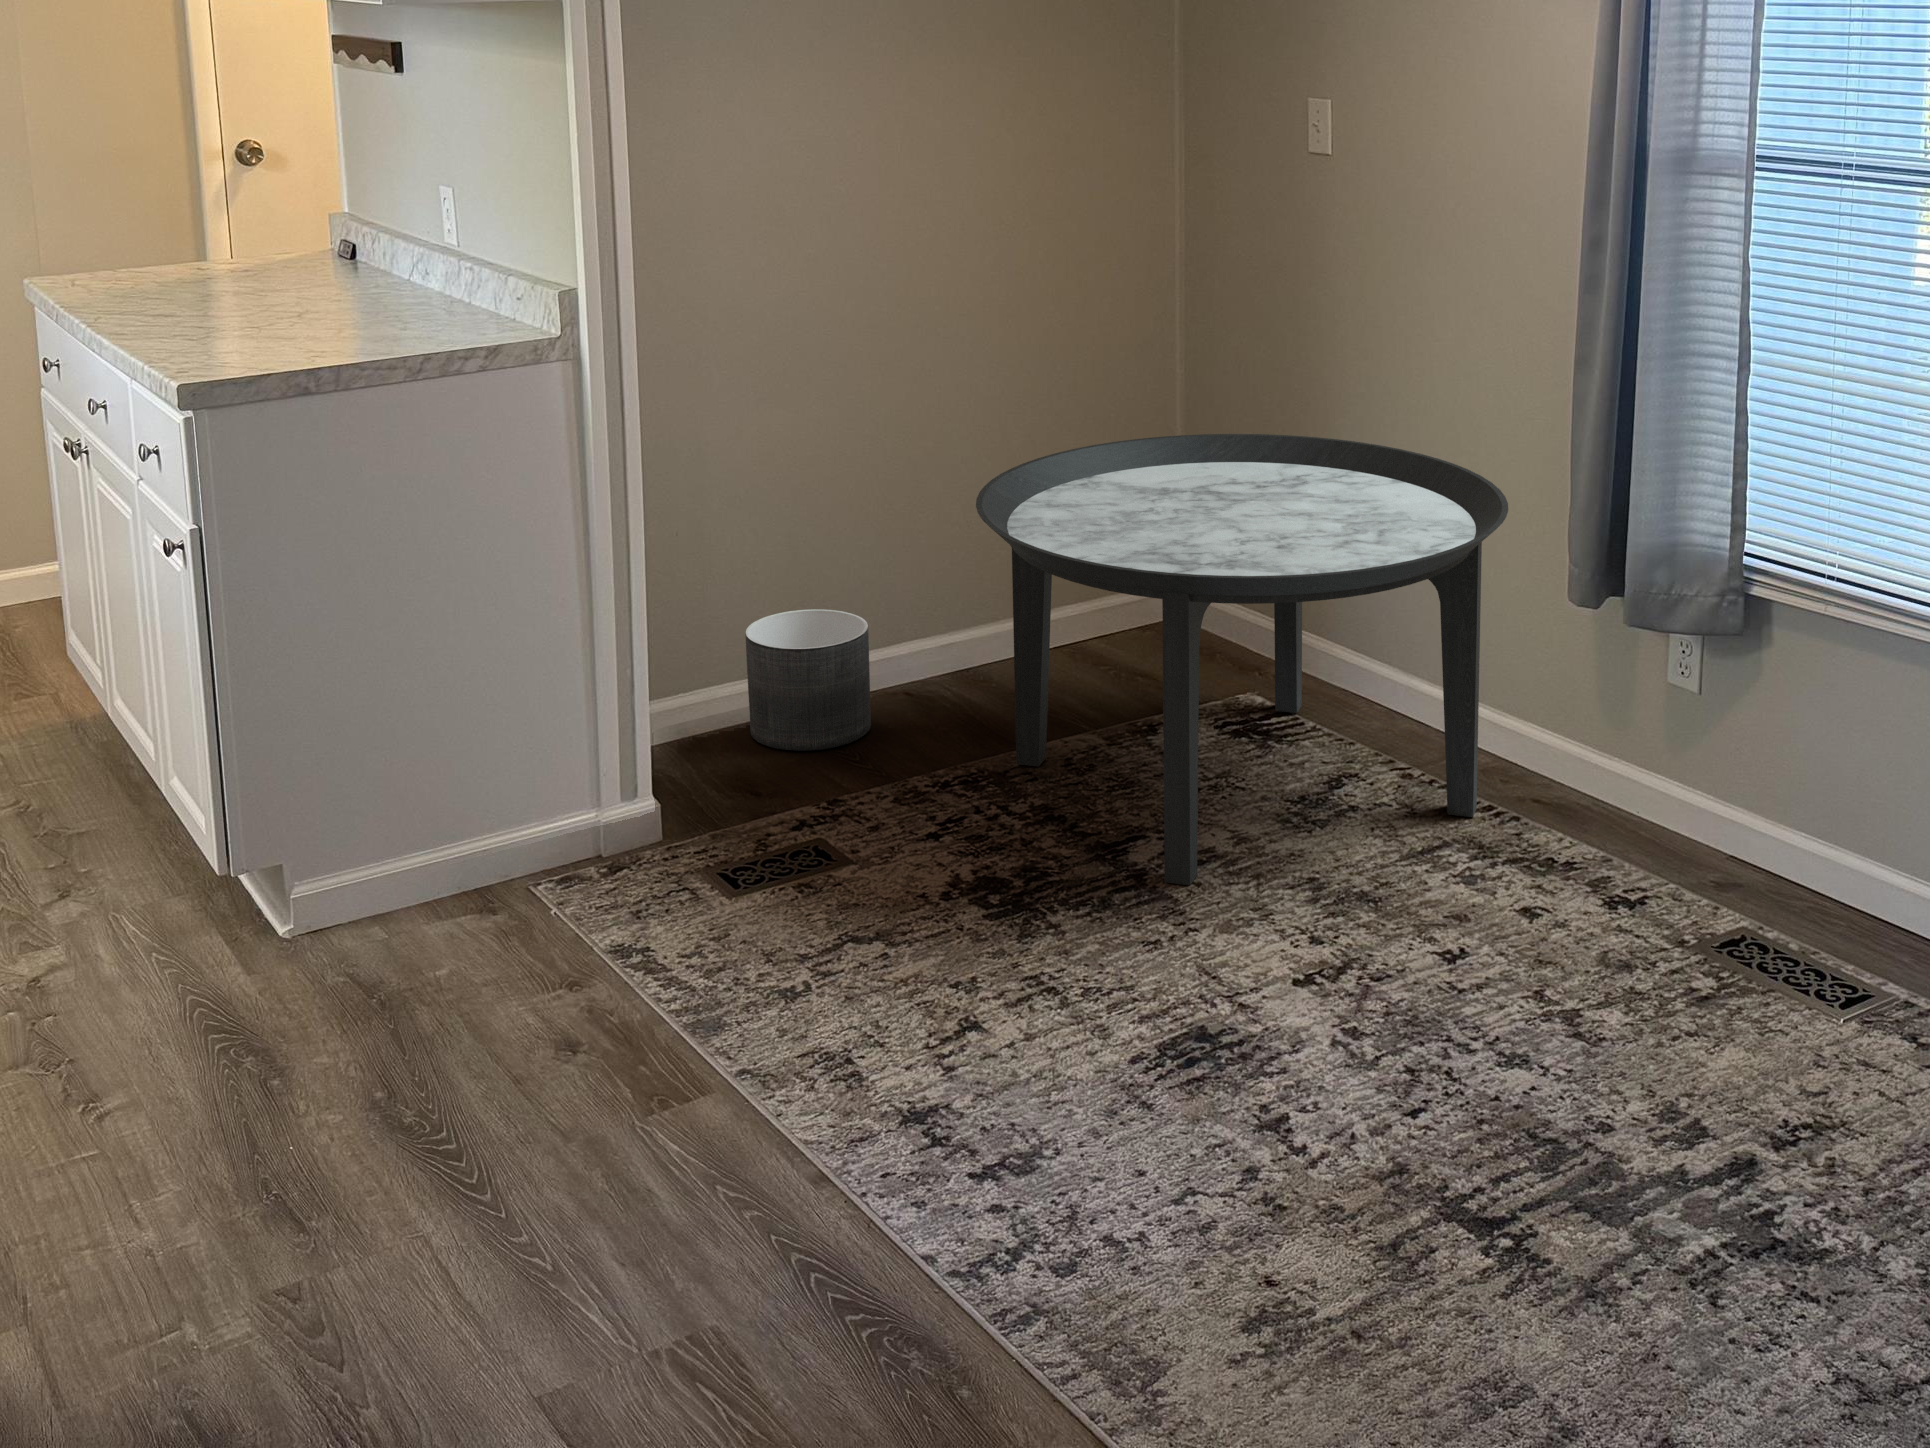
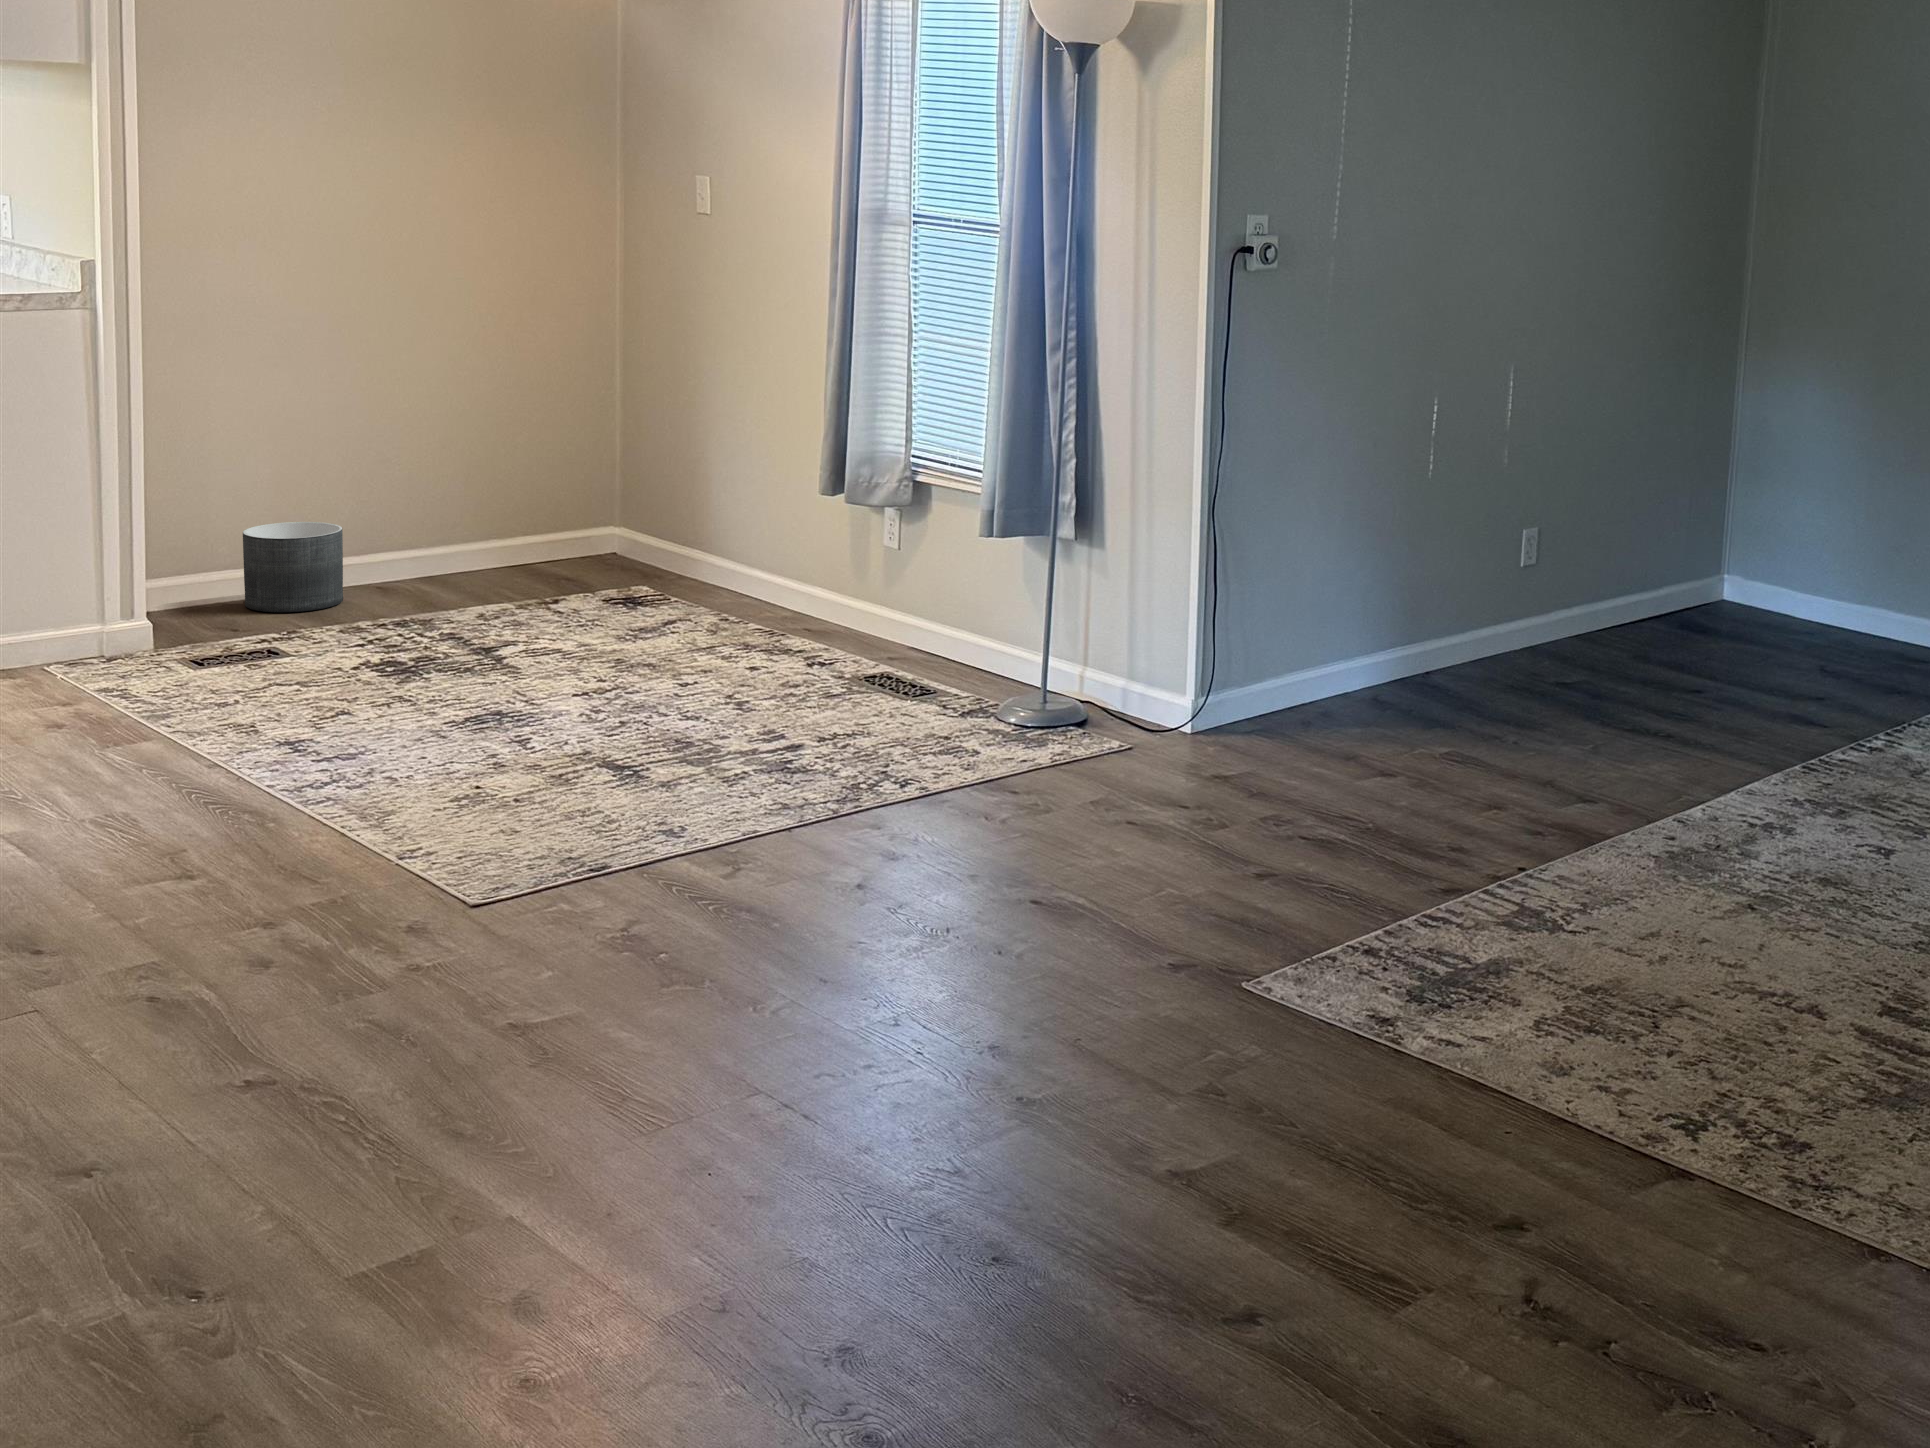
round table: present [976,434,1508,885] -> none [407,405,784,663]

